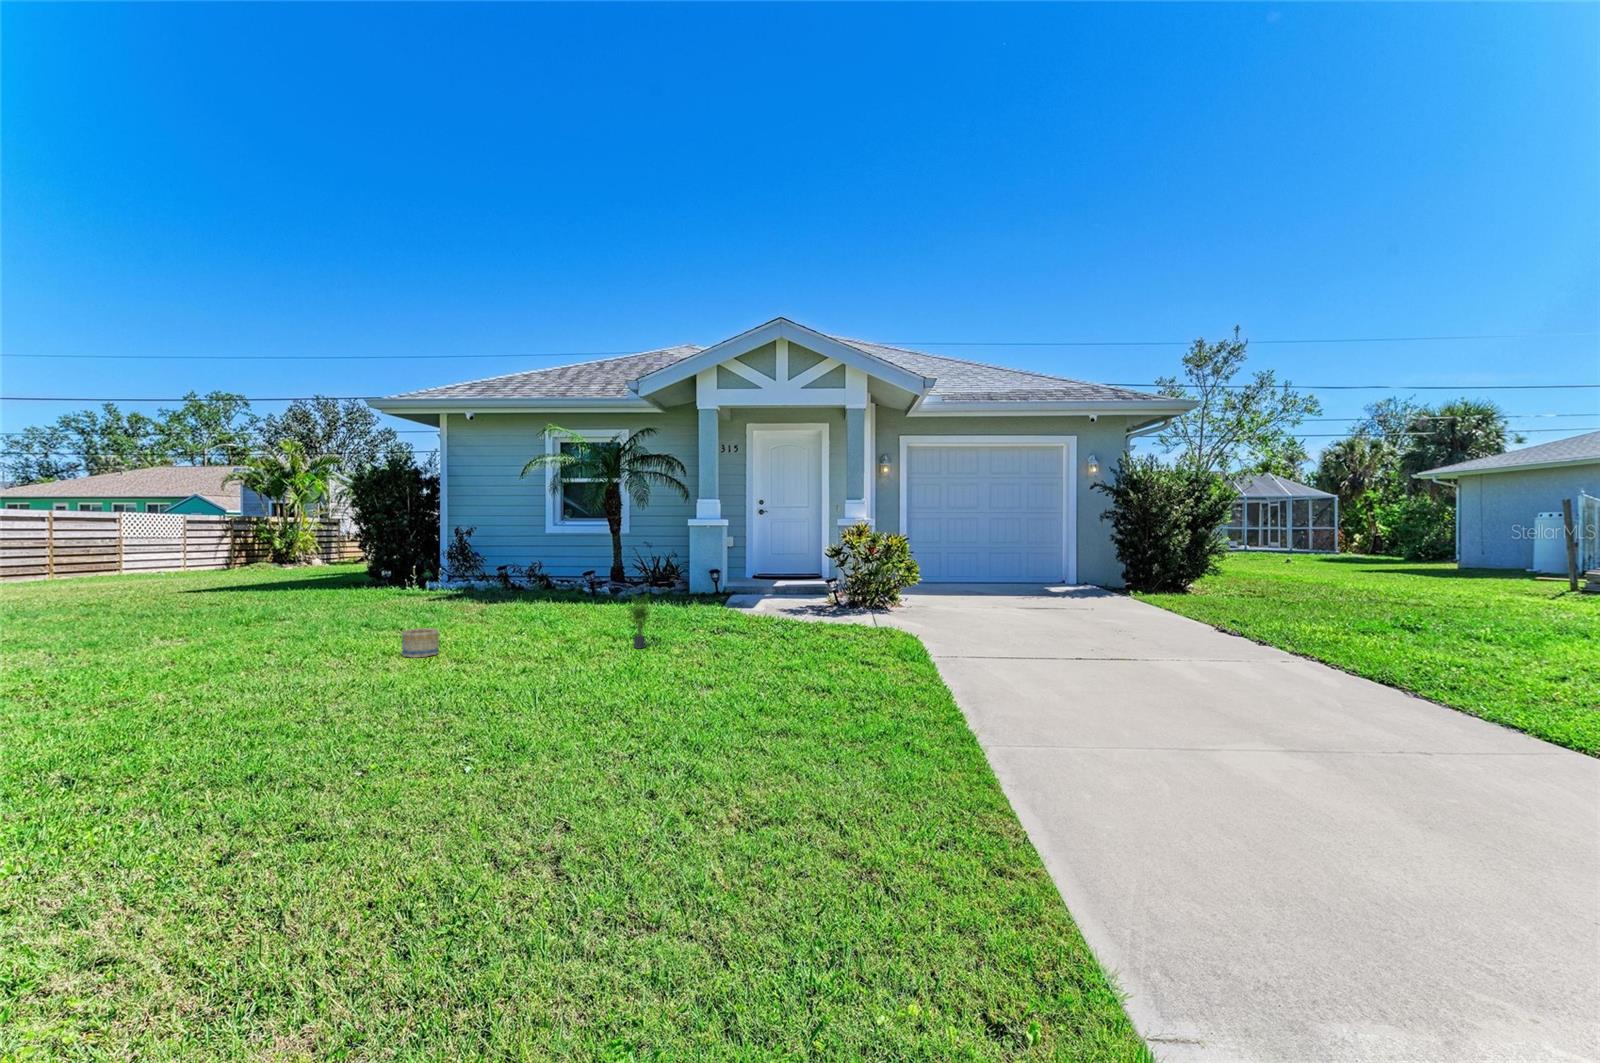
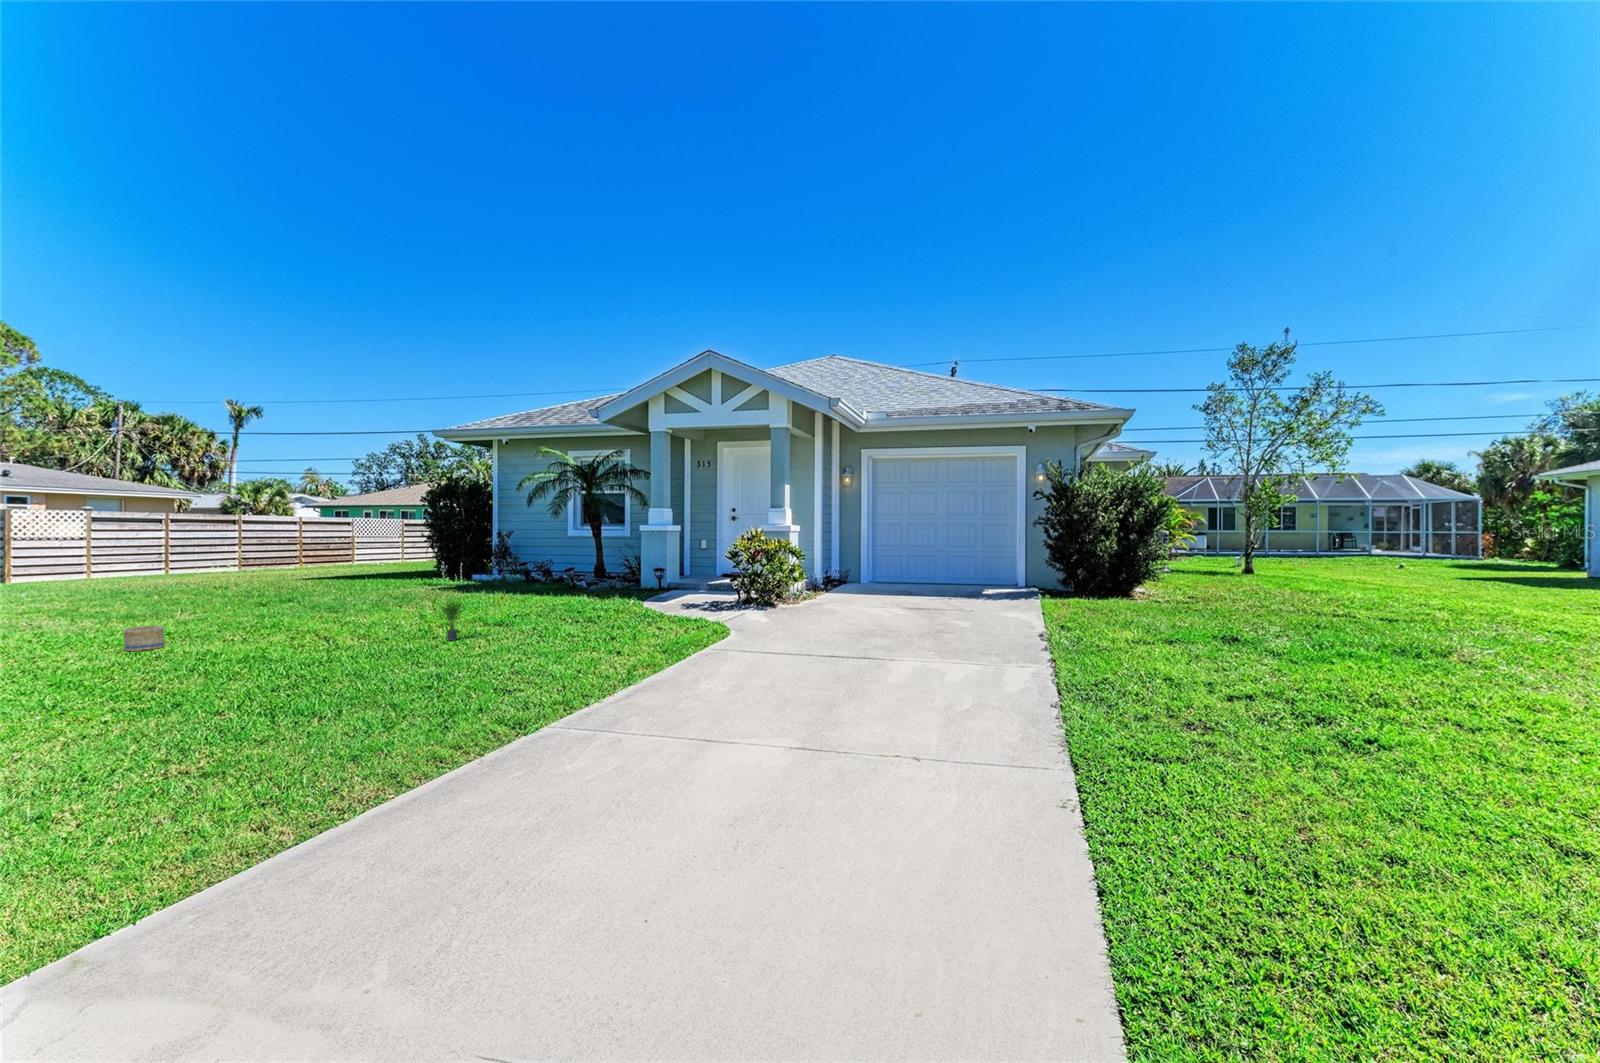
basket: present [402,628,439,658] -> present [124,625,164,651]

